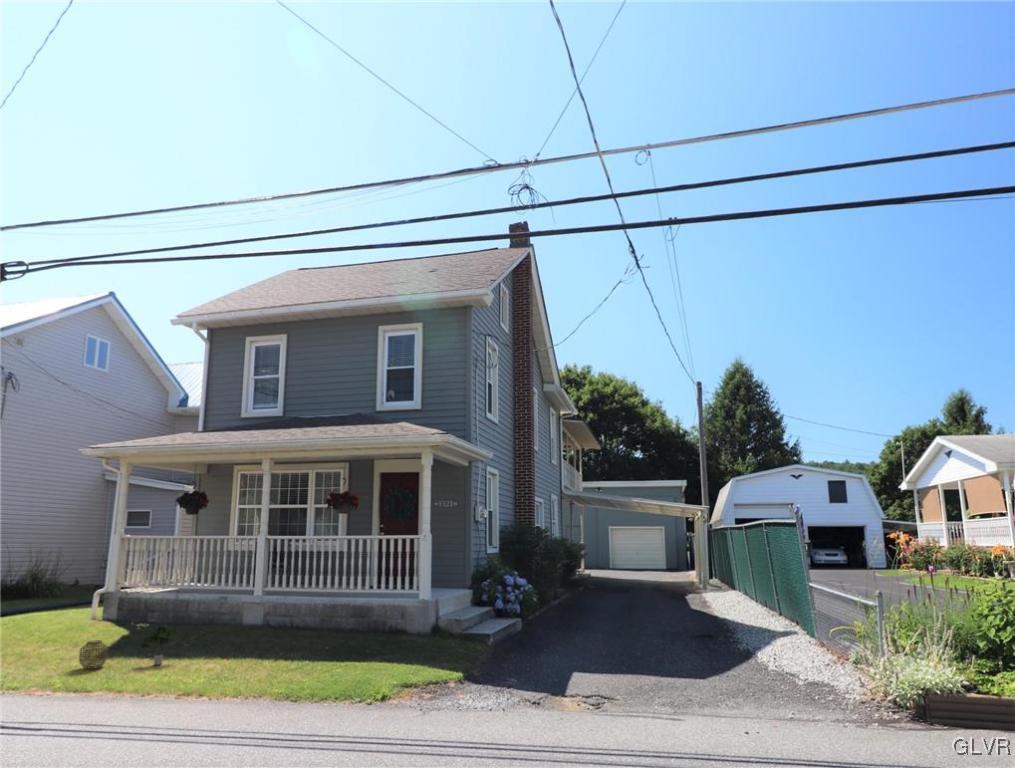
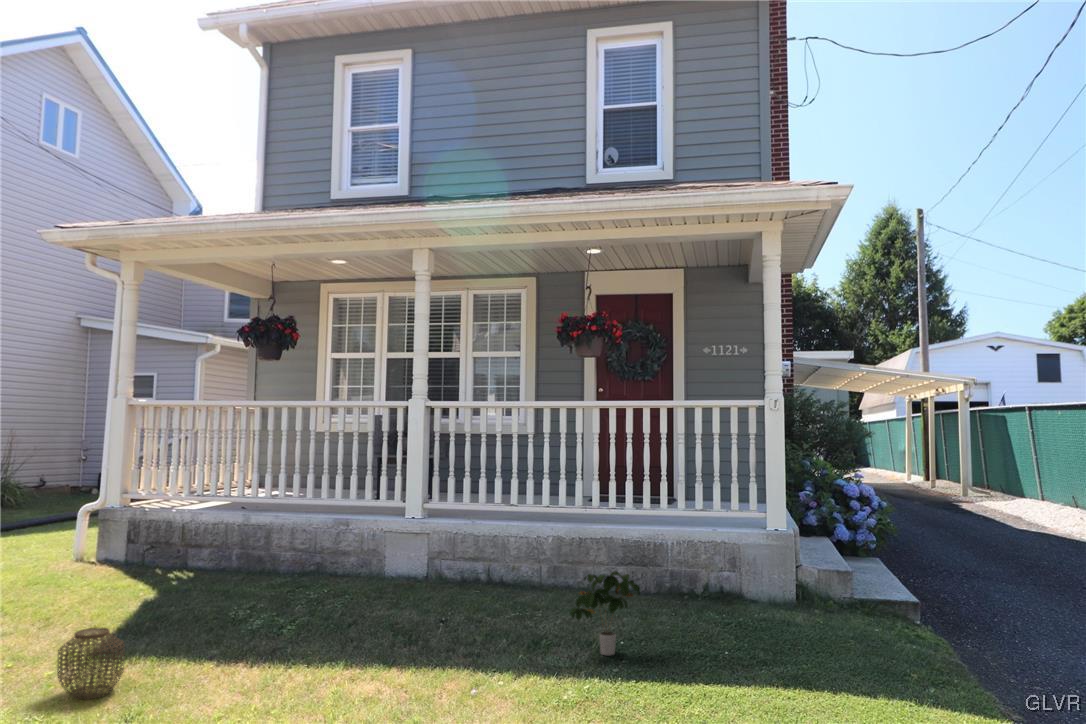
potted plant: present [141,625,177,665] -> present [570,571,640,655]

